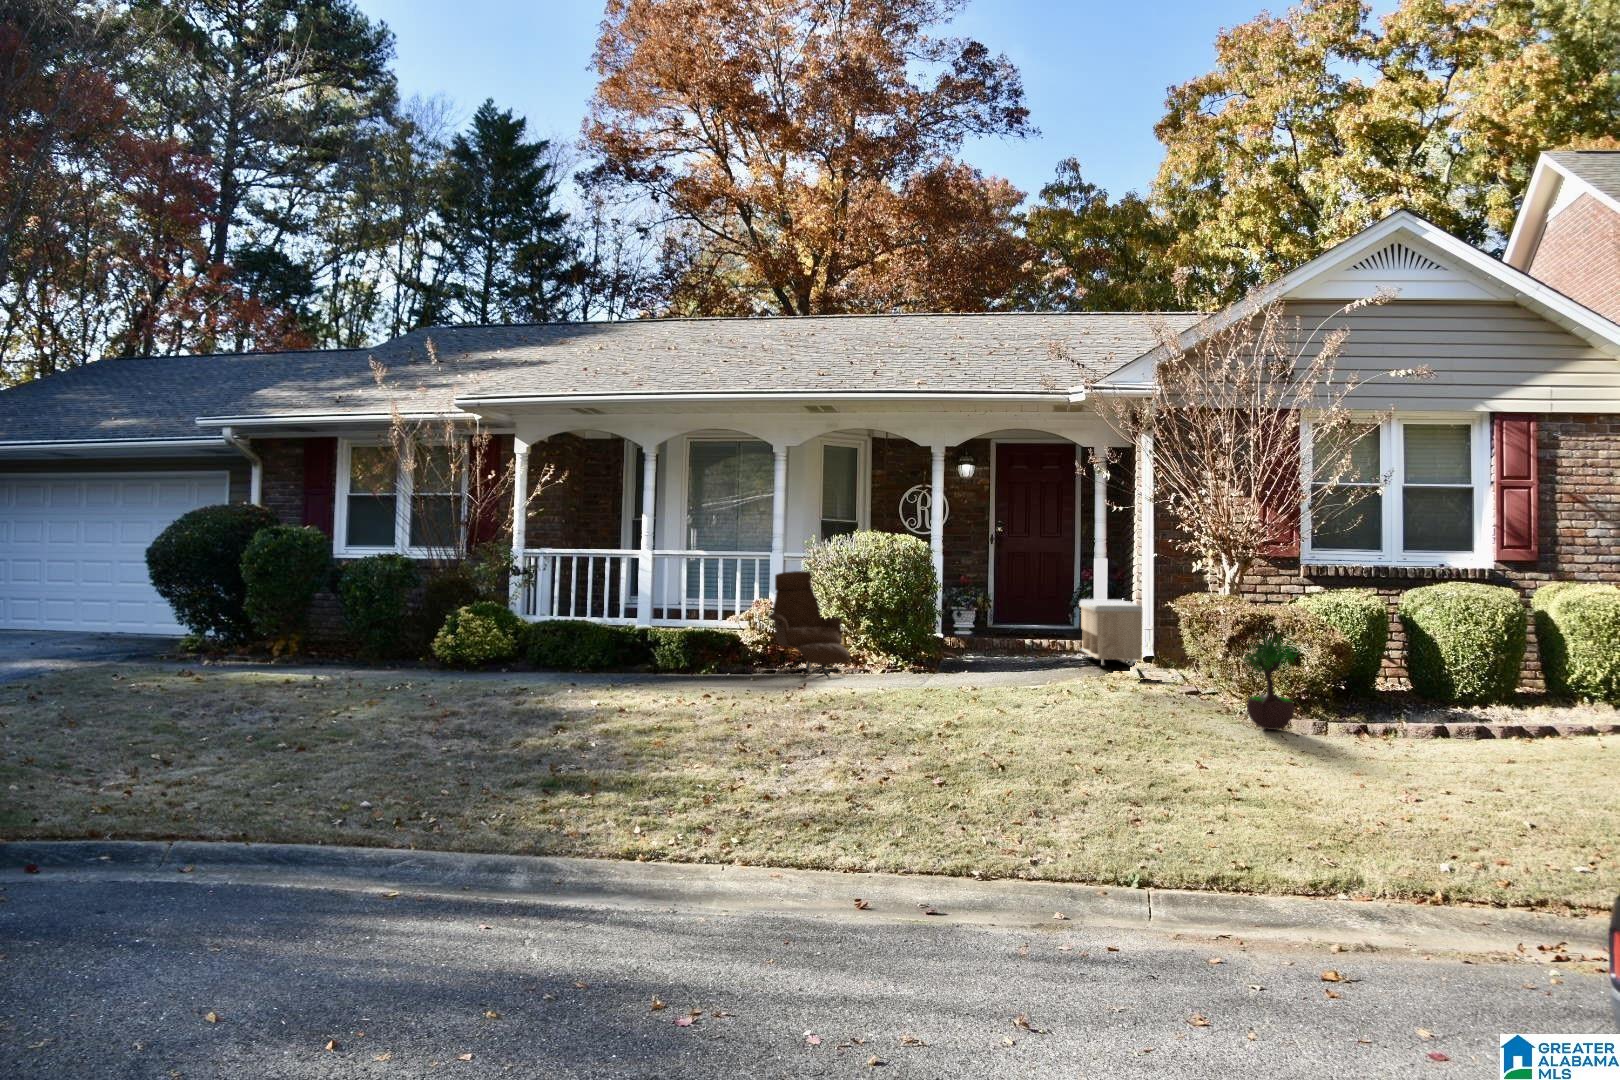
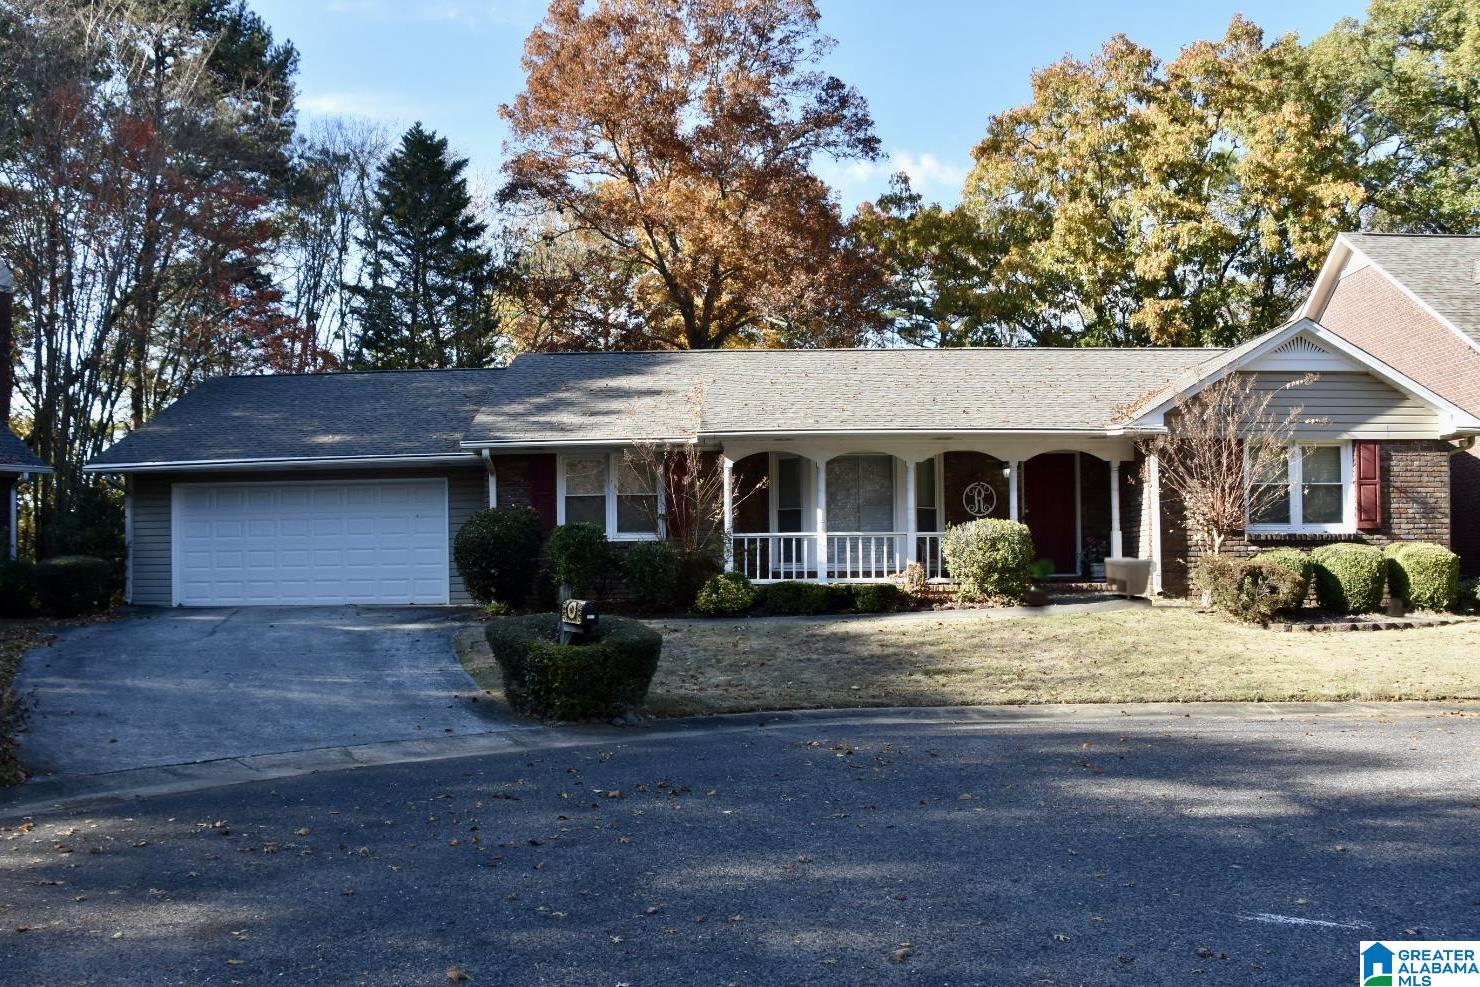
lounge chair: present [769,571,850,679] -> none [928,545,991,612]
potted tree: present [1243,634,1297,730] -> present [1028,561,1054,605]
watering can: none [1513,681,1582,715] -> present [1387,598,1417,617]

